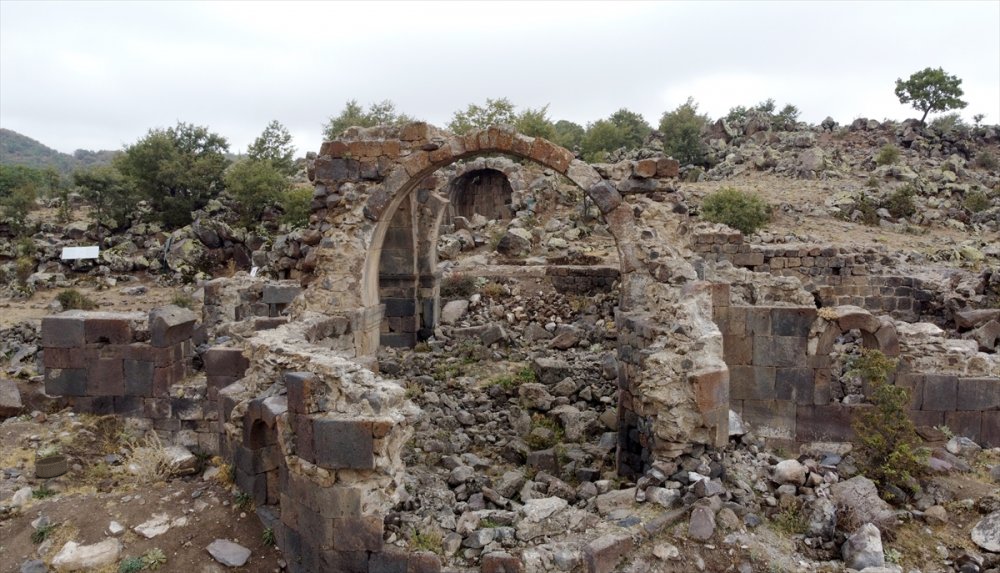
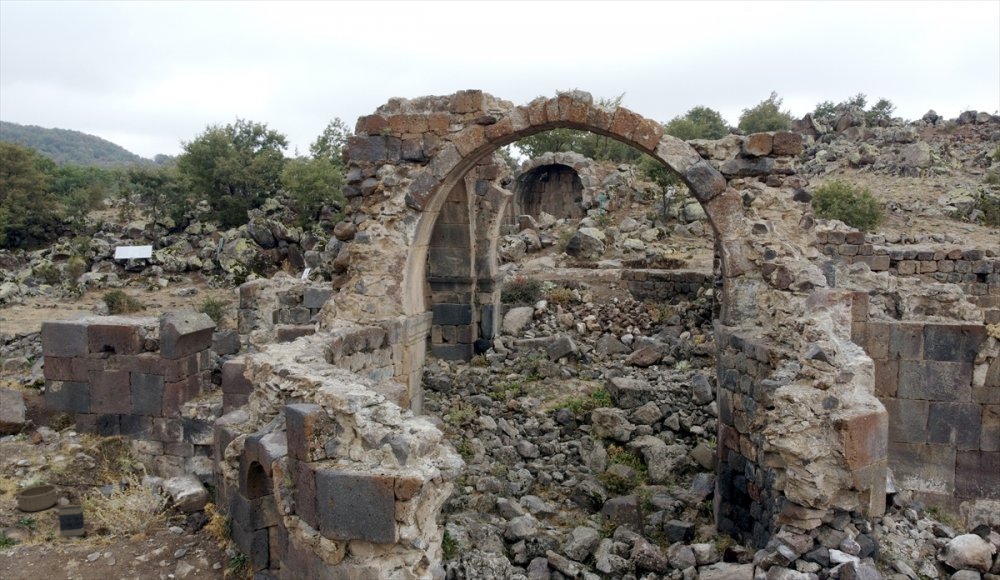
bag: none [77,454,99,495] -> present [59,487,85,537]

